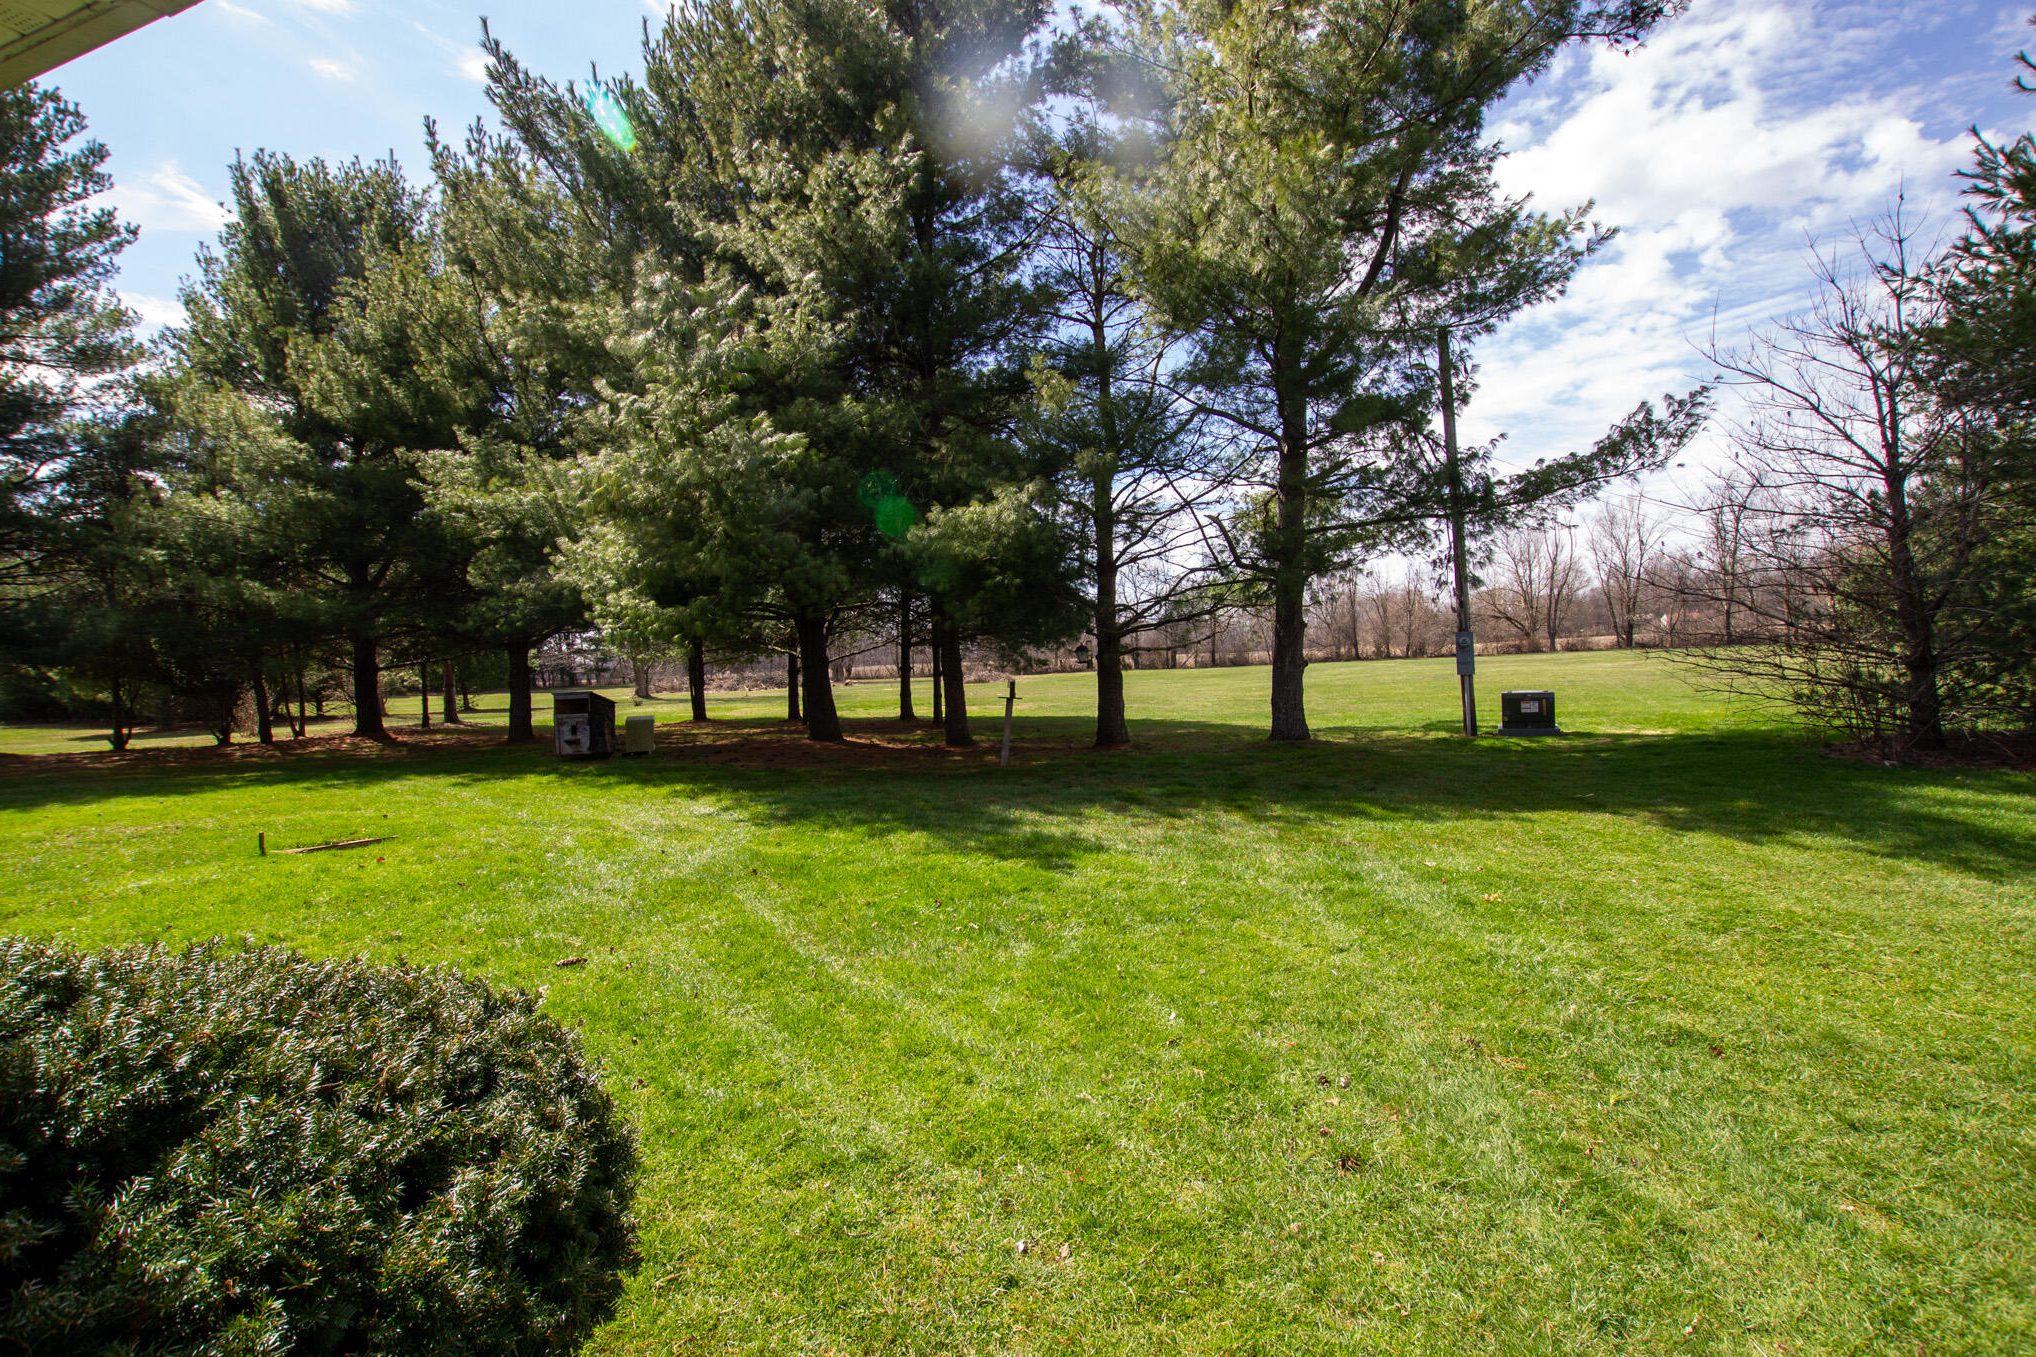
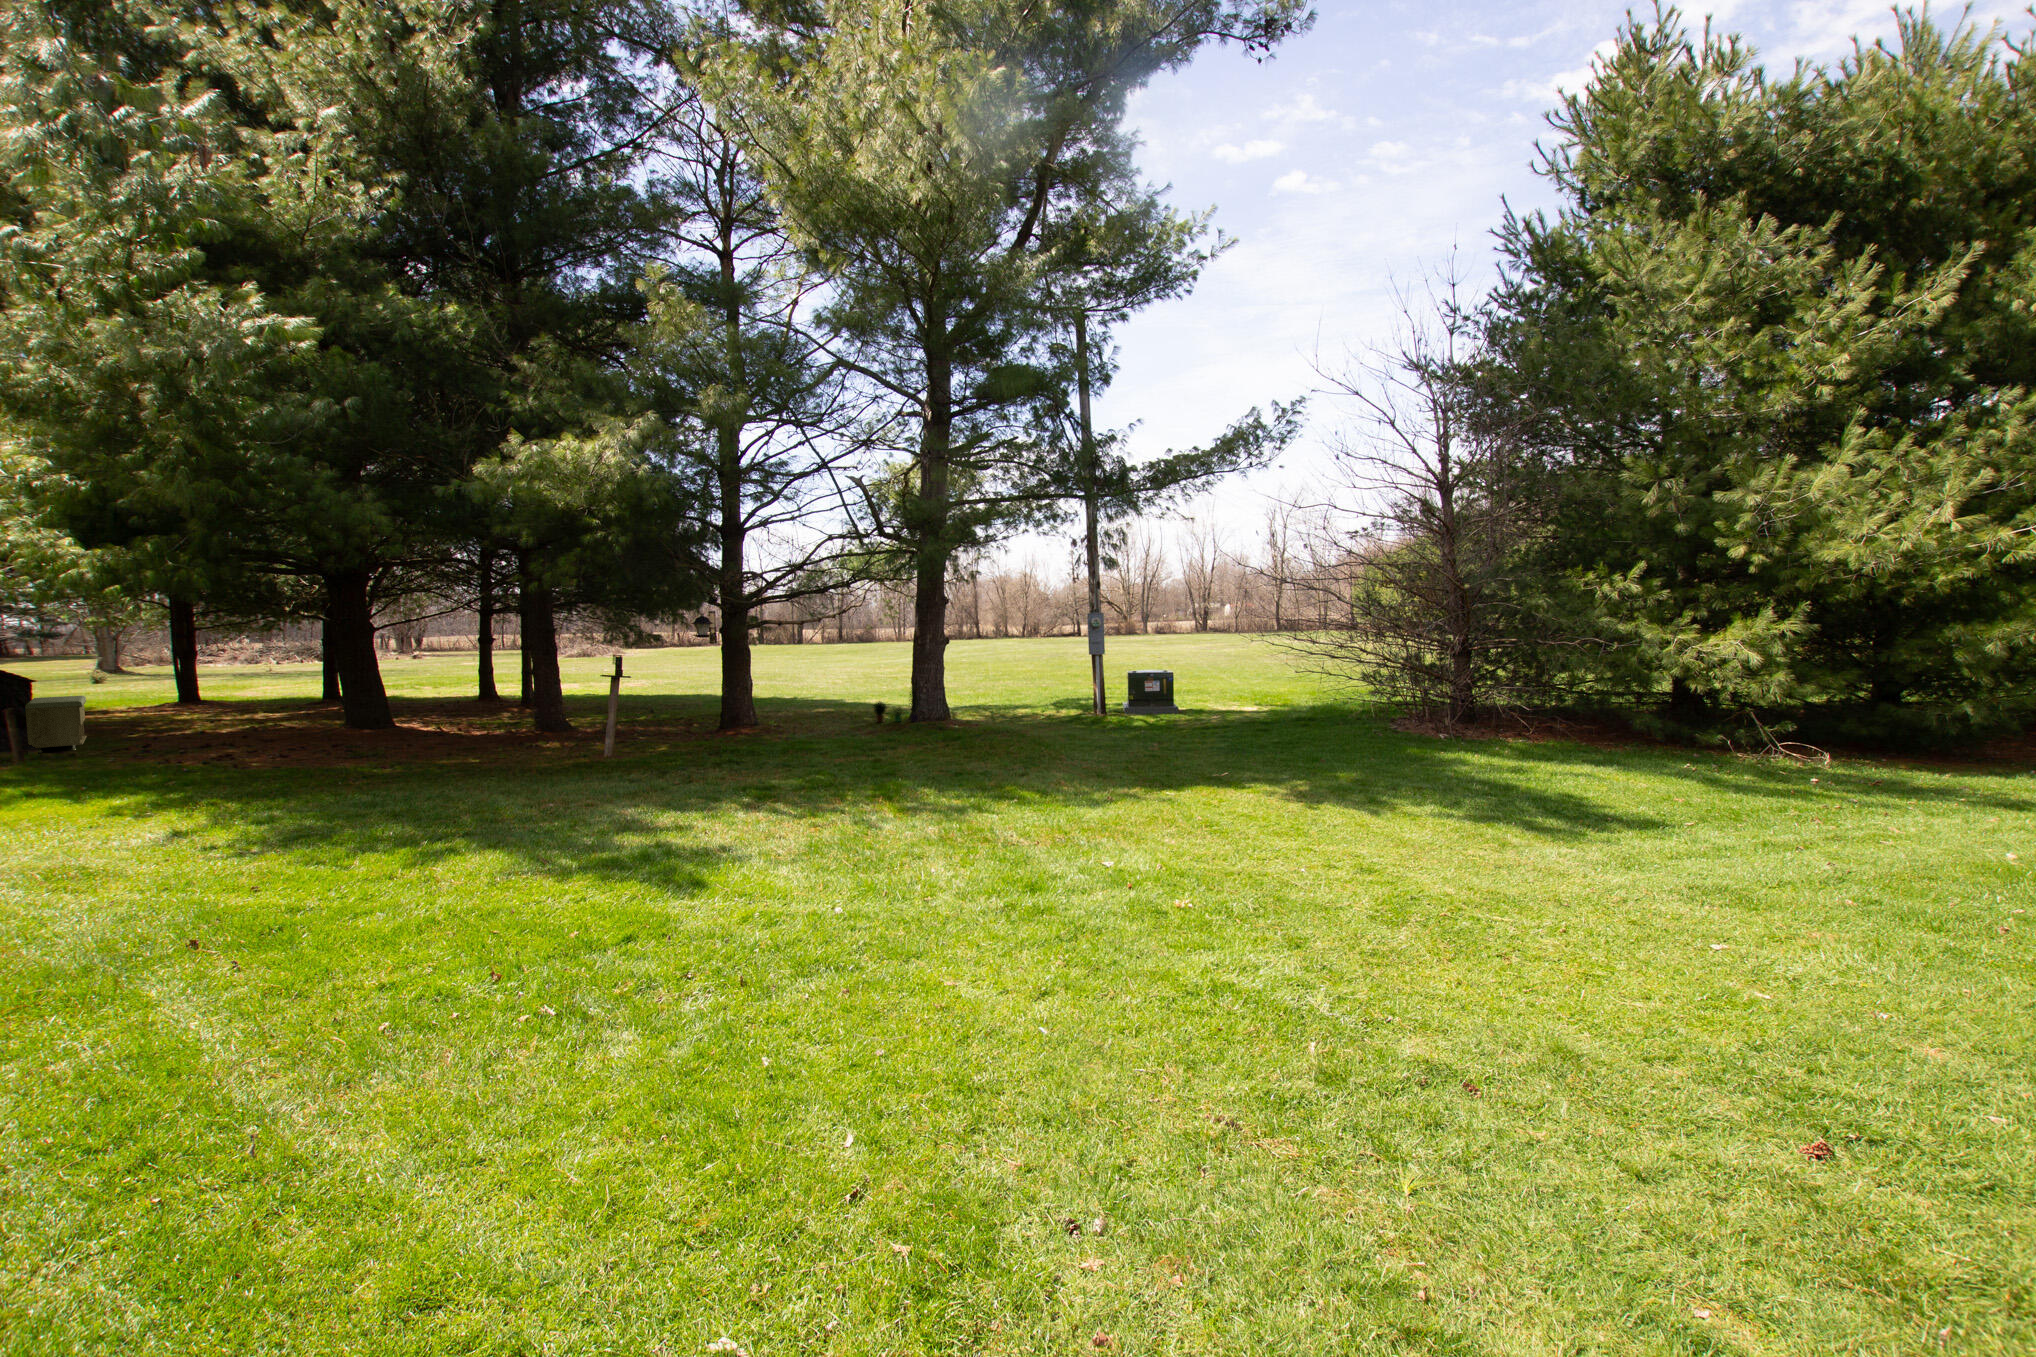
potted plant: none [1227,708,1276,745] -> present [873,687,920,722]

